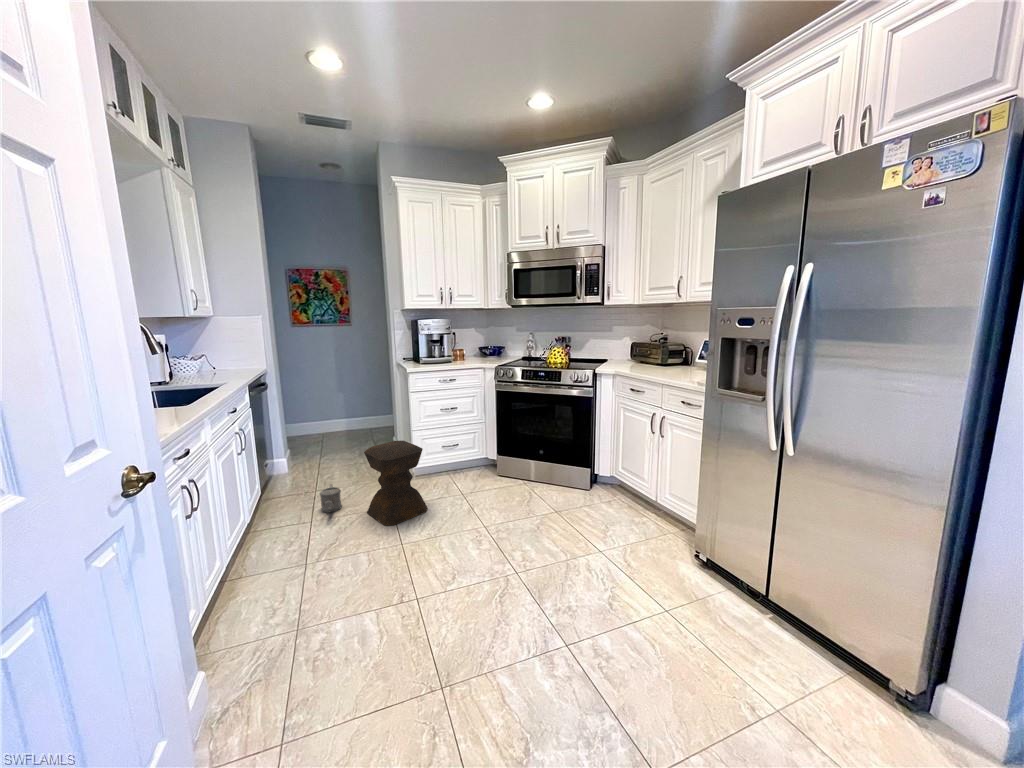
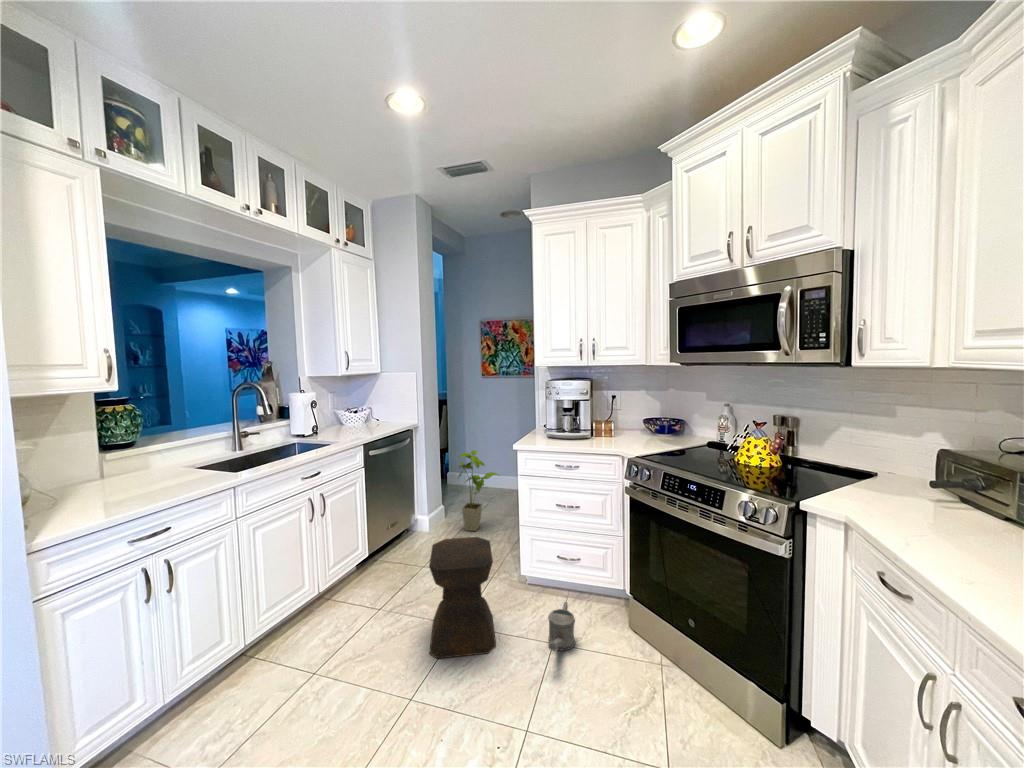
house plant: none [312,390,356,464] -> present [459,450,498,531]
watering can: present [320,484,342,513] -> present [548,602,575,651]

